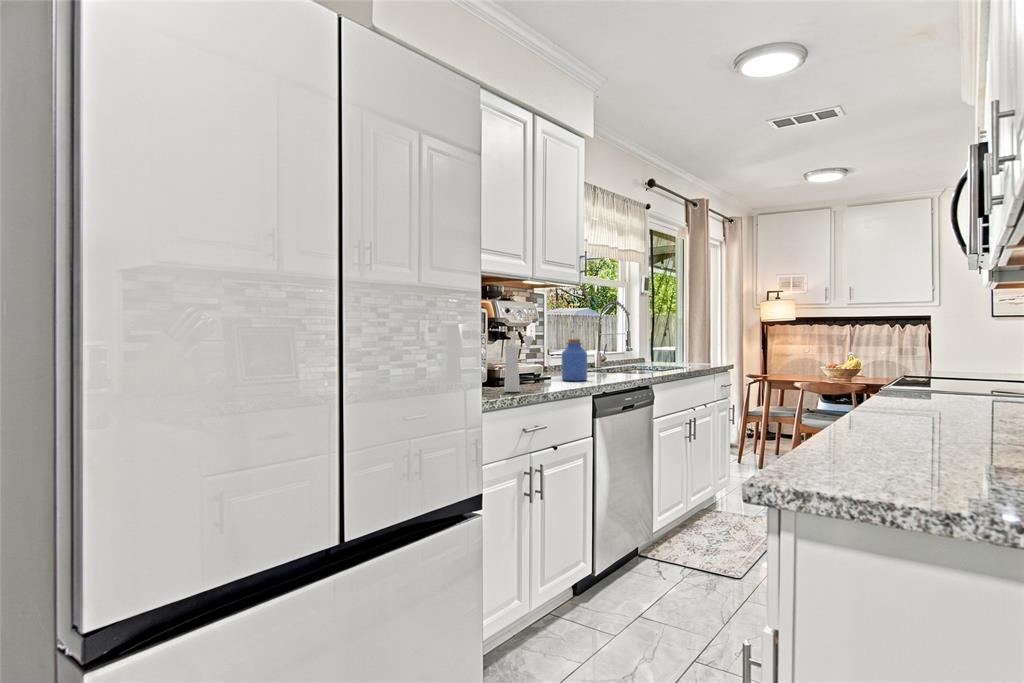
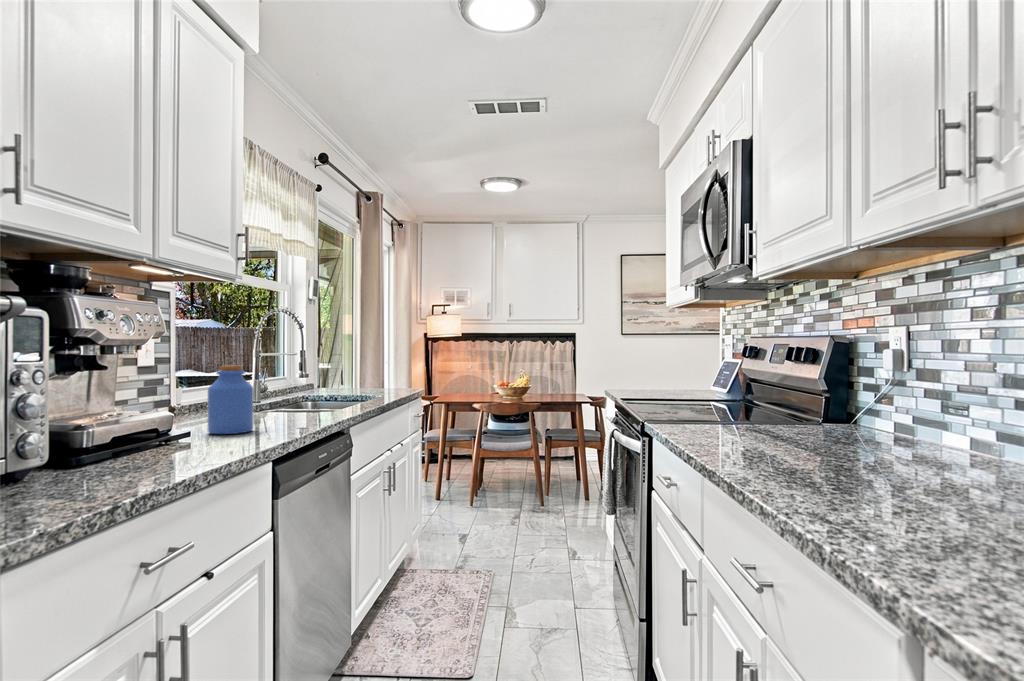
pepper mill: present [504,336,534,392] -> none [91,365,160,482]

